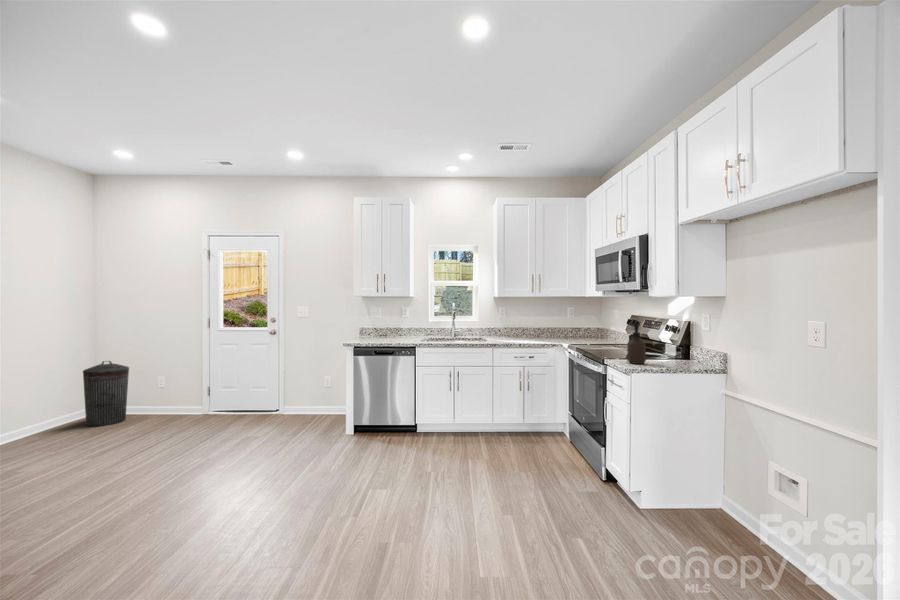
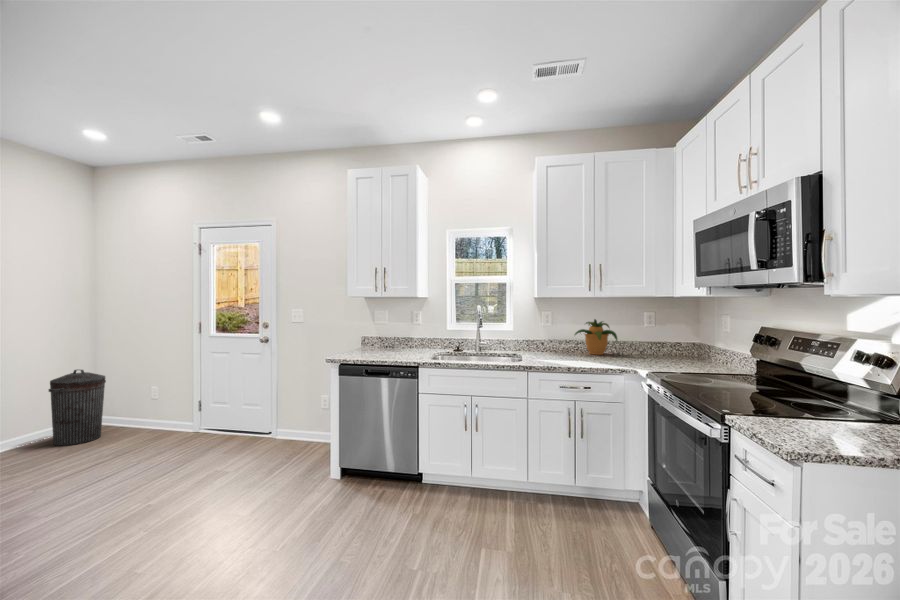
potted plant: none [520,312,549,337] -> present [575,319,617,355]
soap dispenser: present [627,324,646,364] -> none [788,354,837,443]

